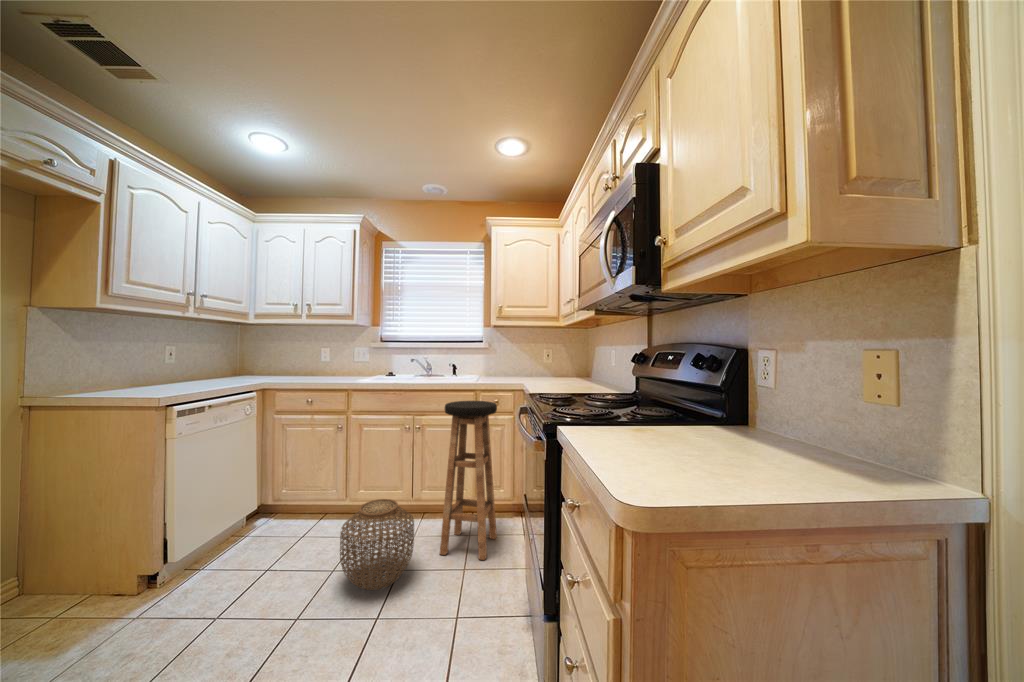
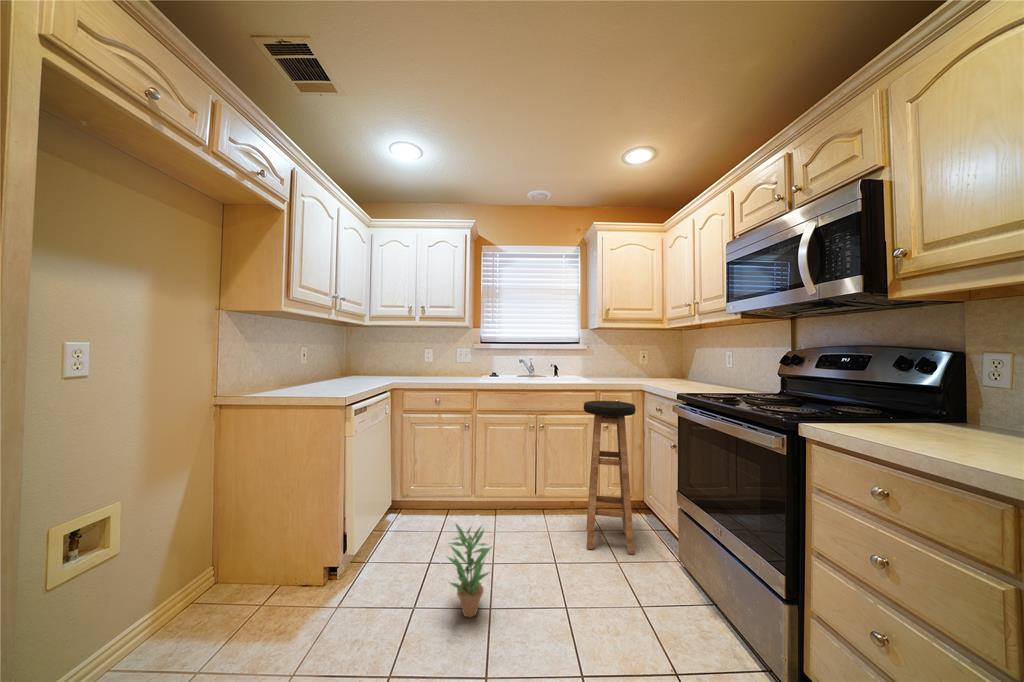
woven basket: present [340,499,414,590] -> none [511,495,578,583]
potted plant: none [233,527,297,627] -> present [447,524,491,618]

